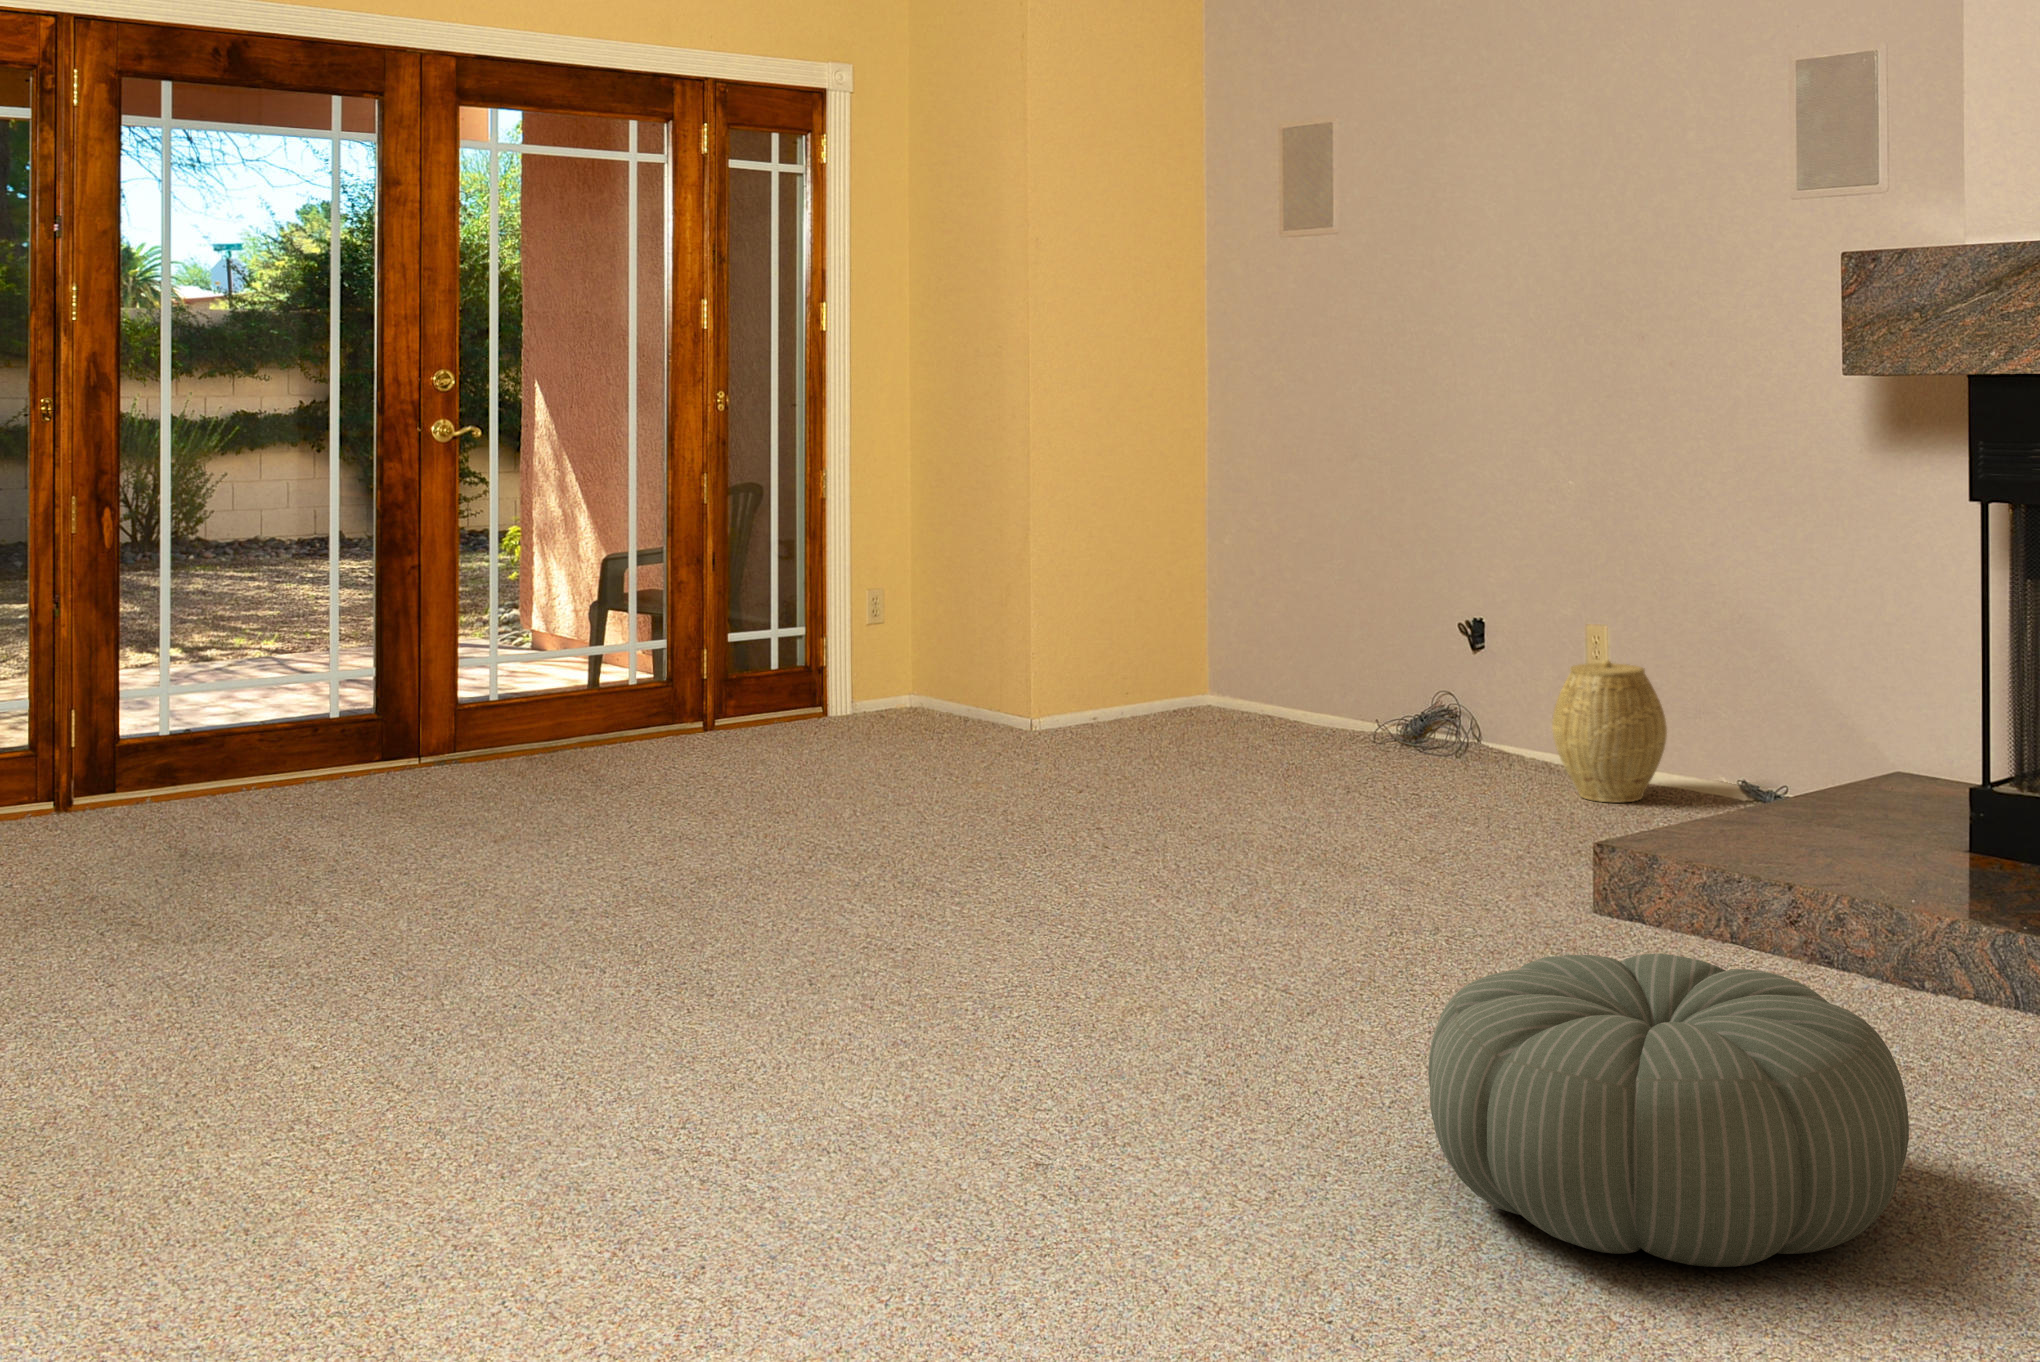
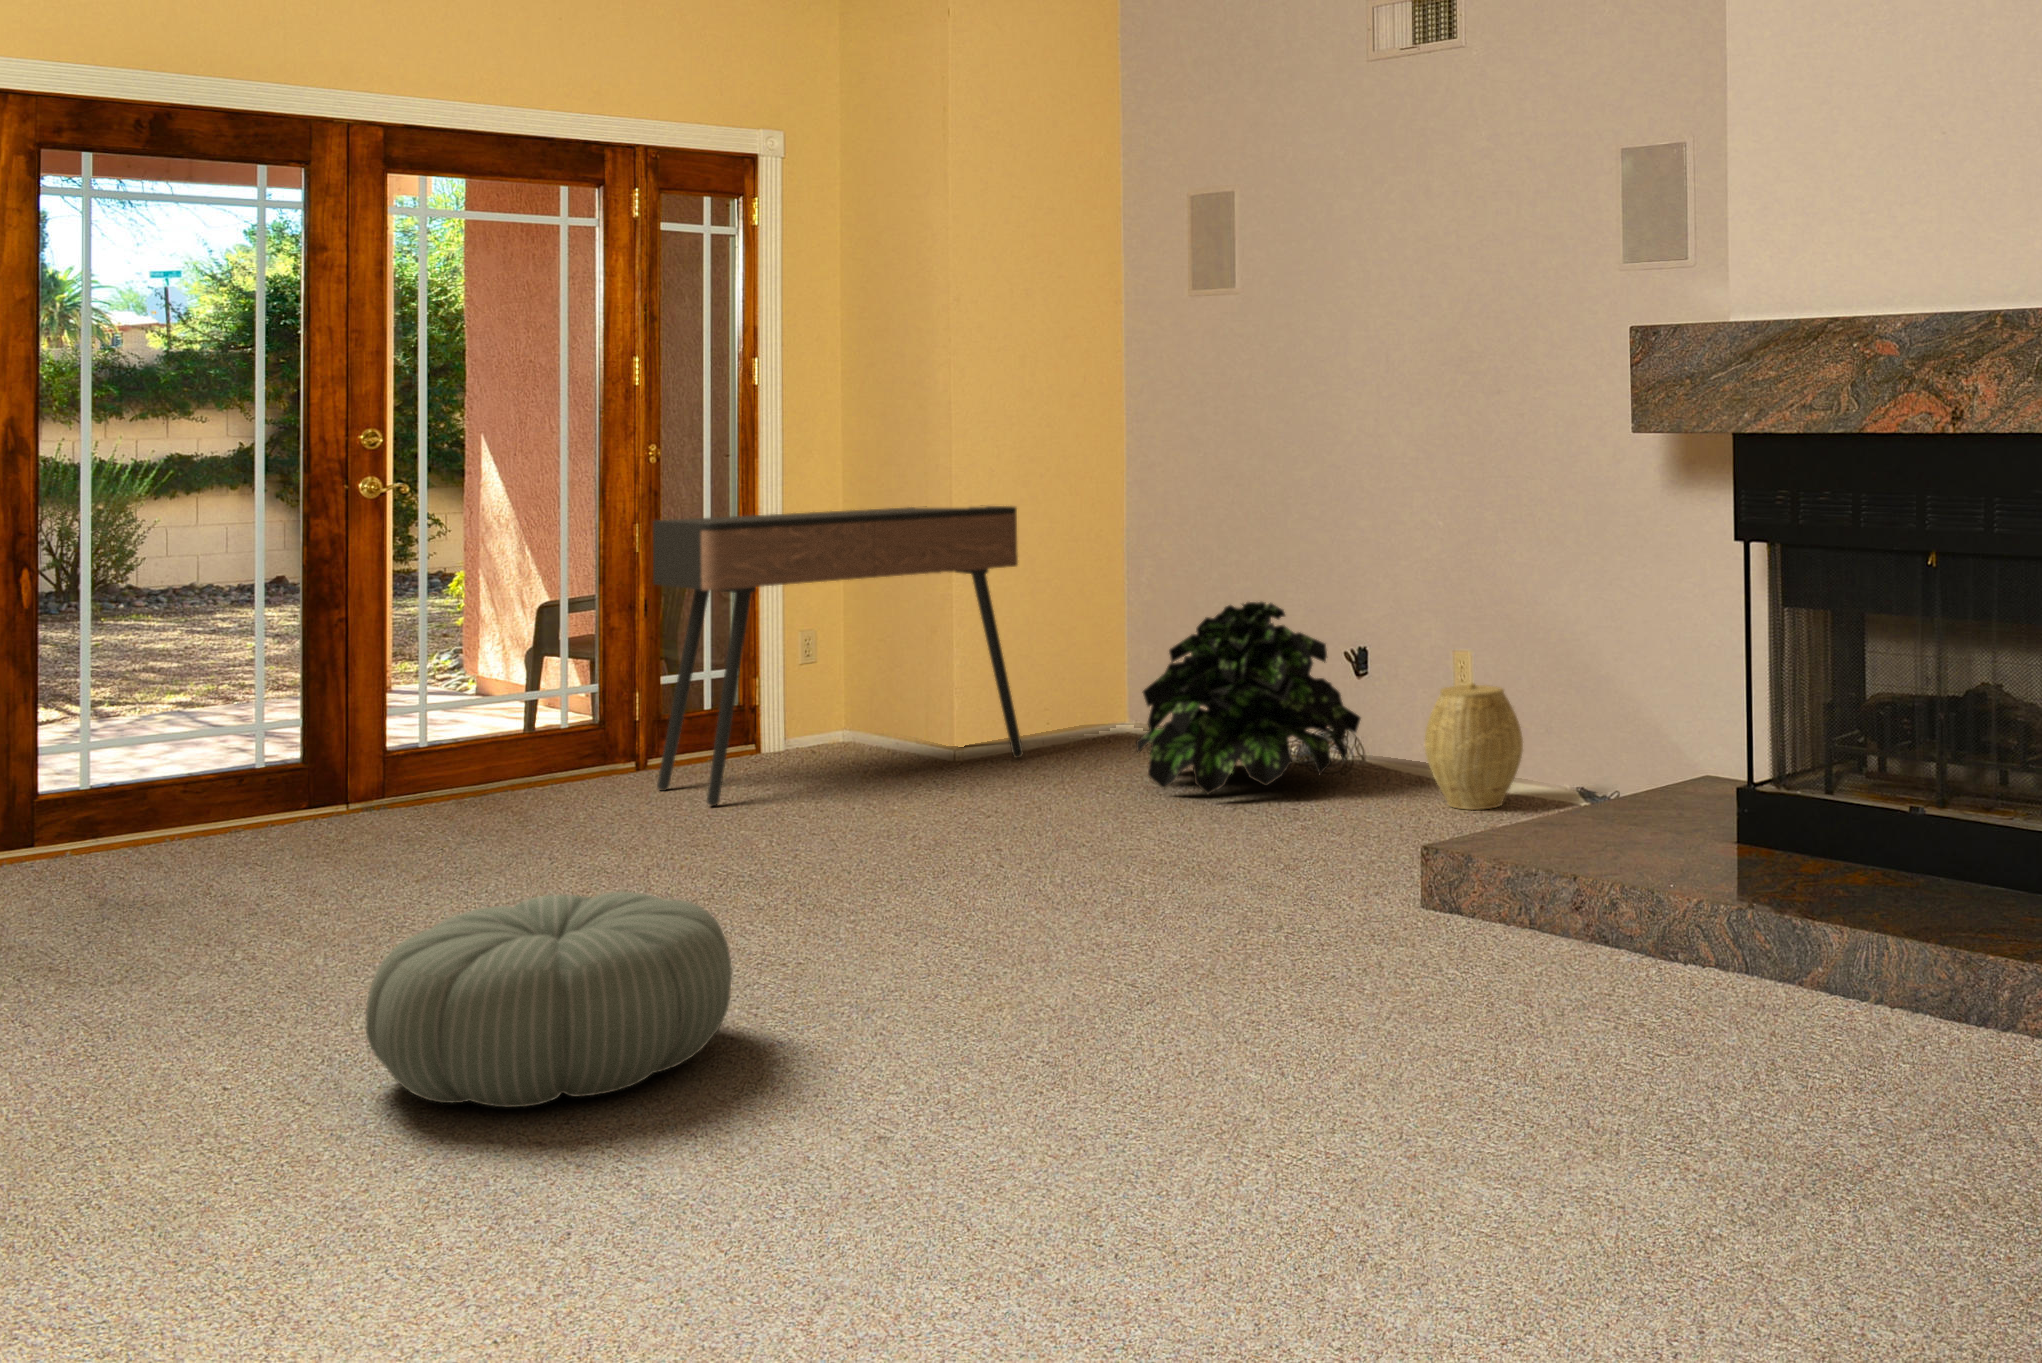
console table: none [715,460,1095,772] -> present [653,506,1023,806]
potted plant: none [1223,567,1470,777] -> present [1136,602,1361,794]
pouf: present [1428,954,1909,1267] -> present [366,892,732,1107]

